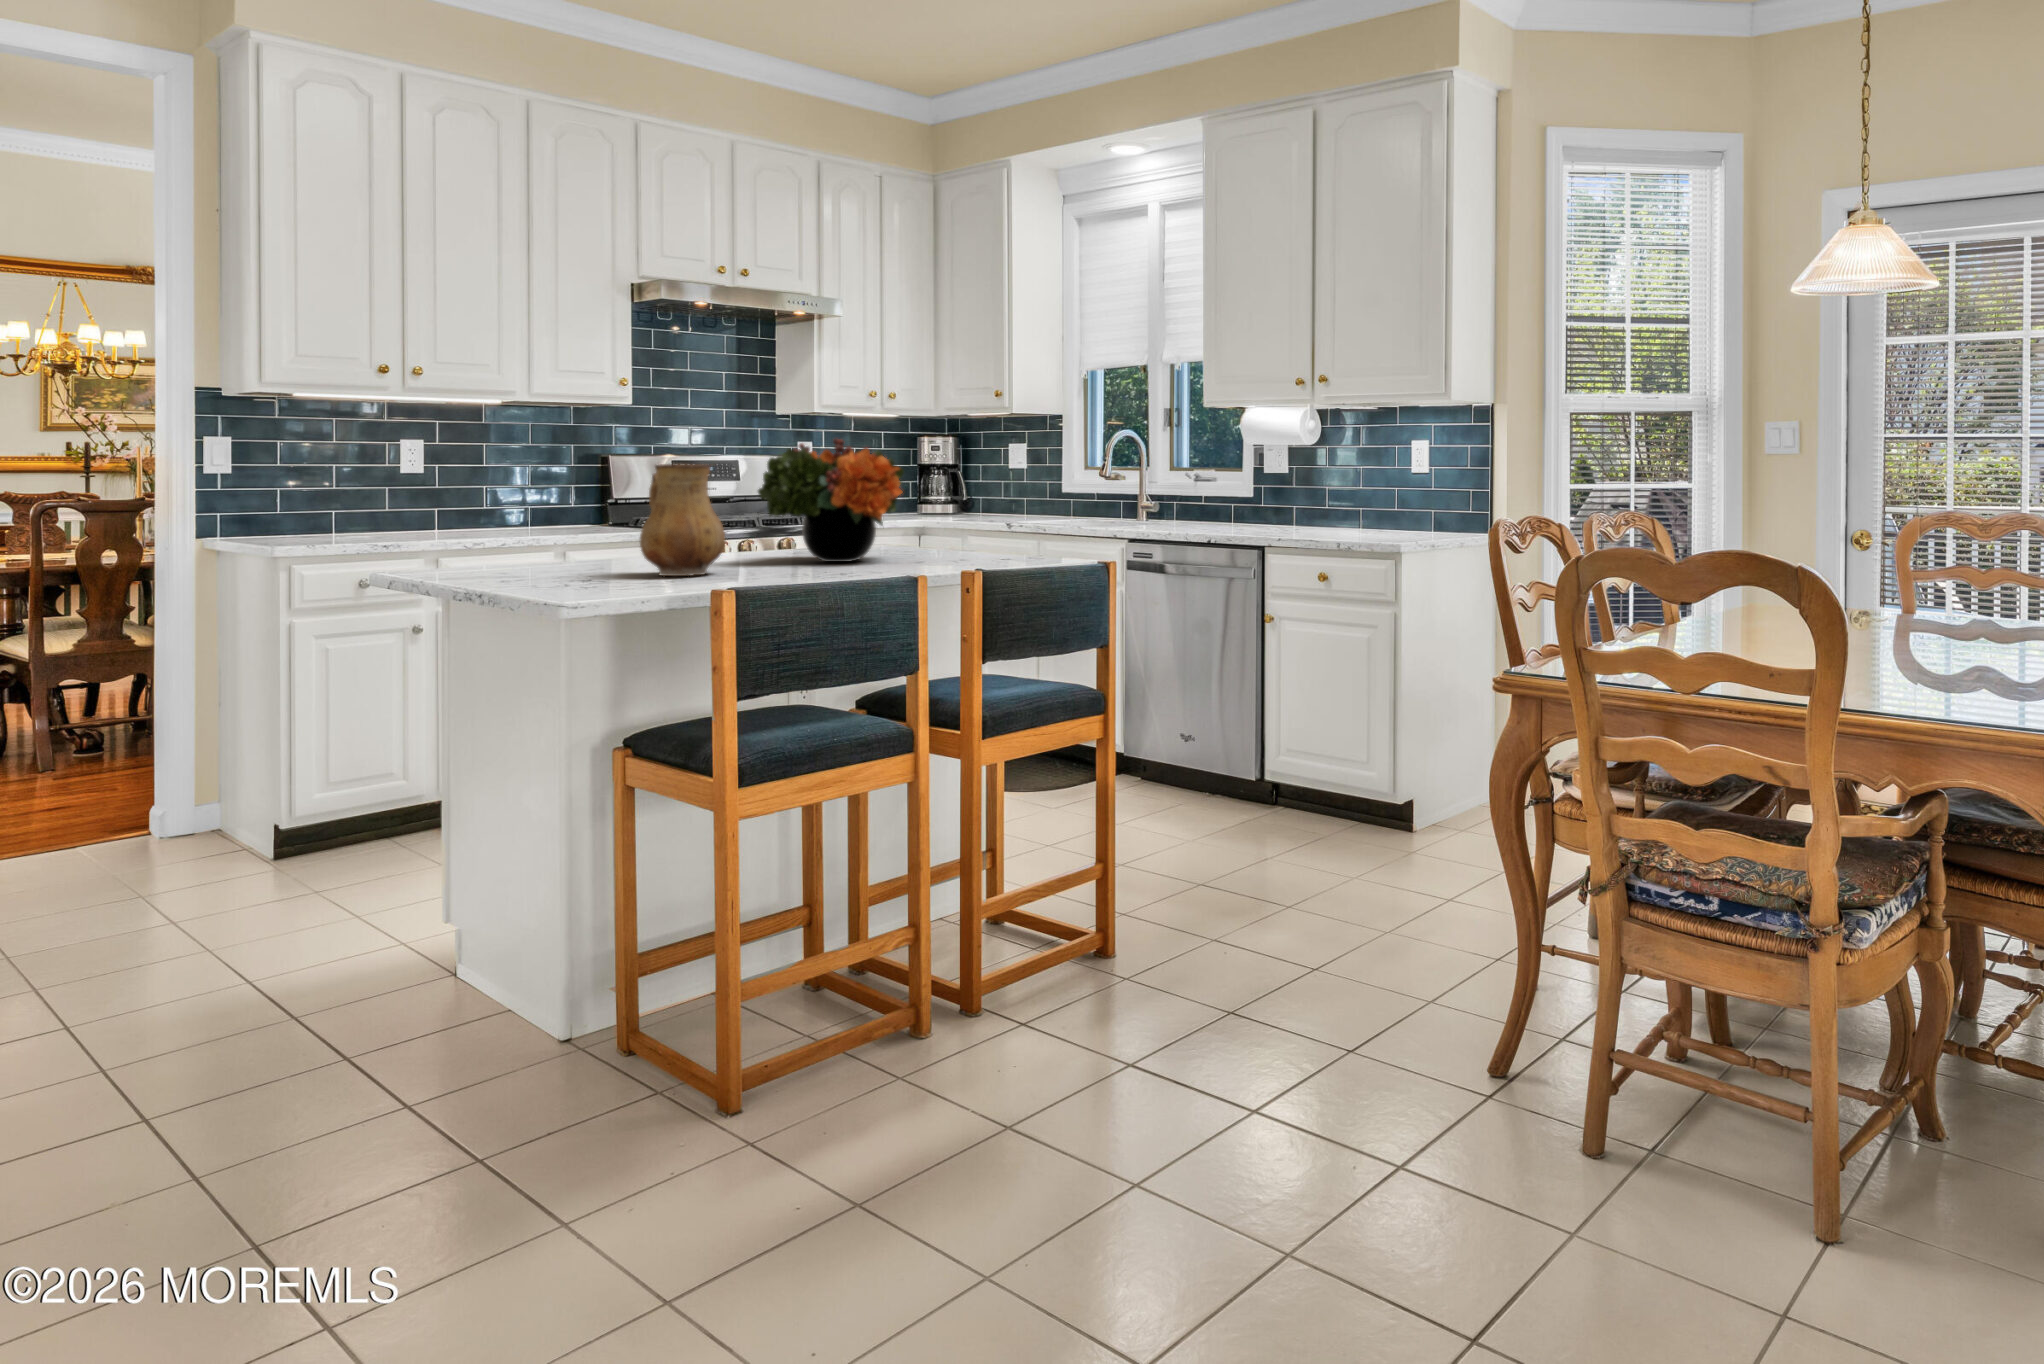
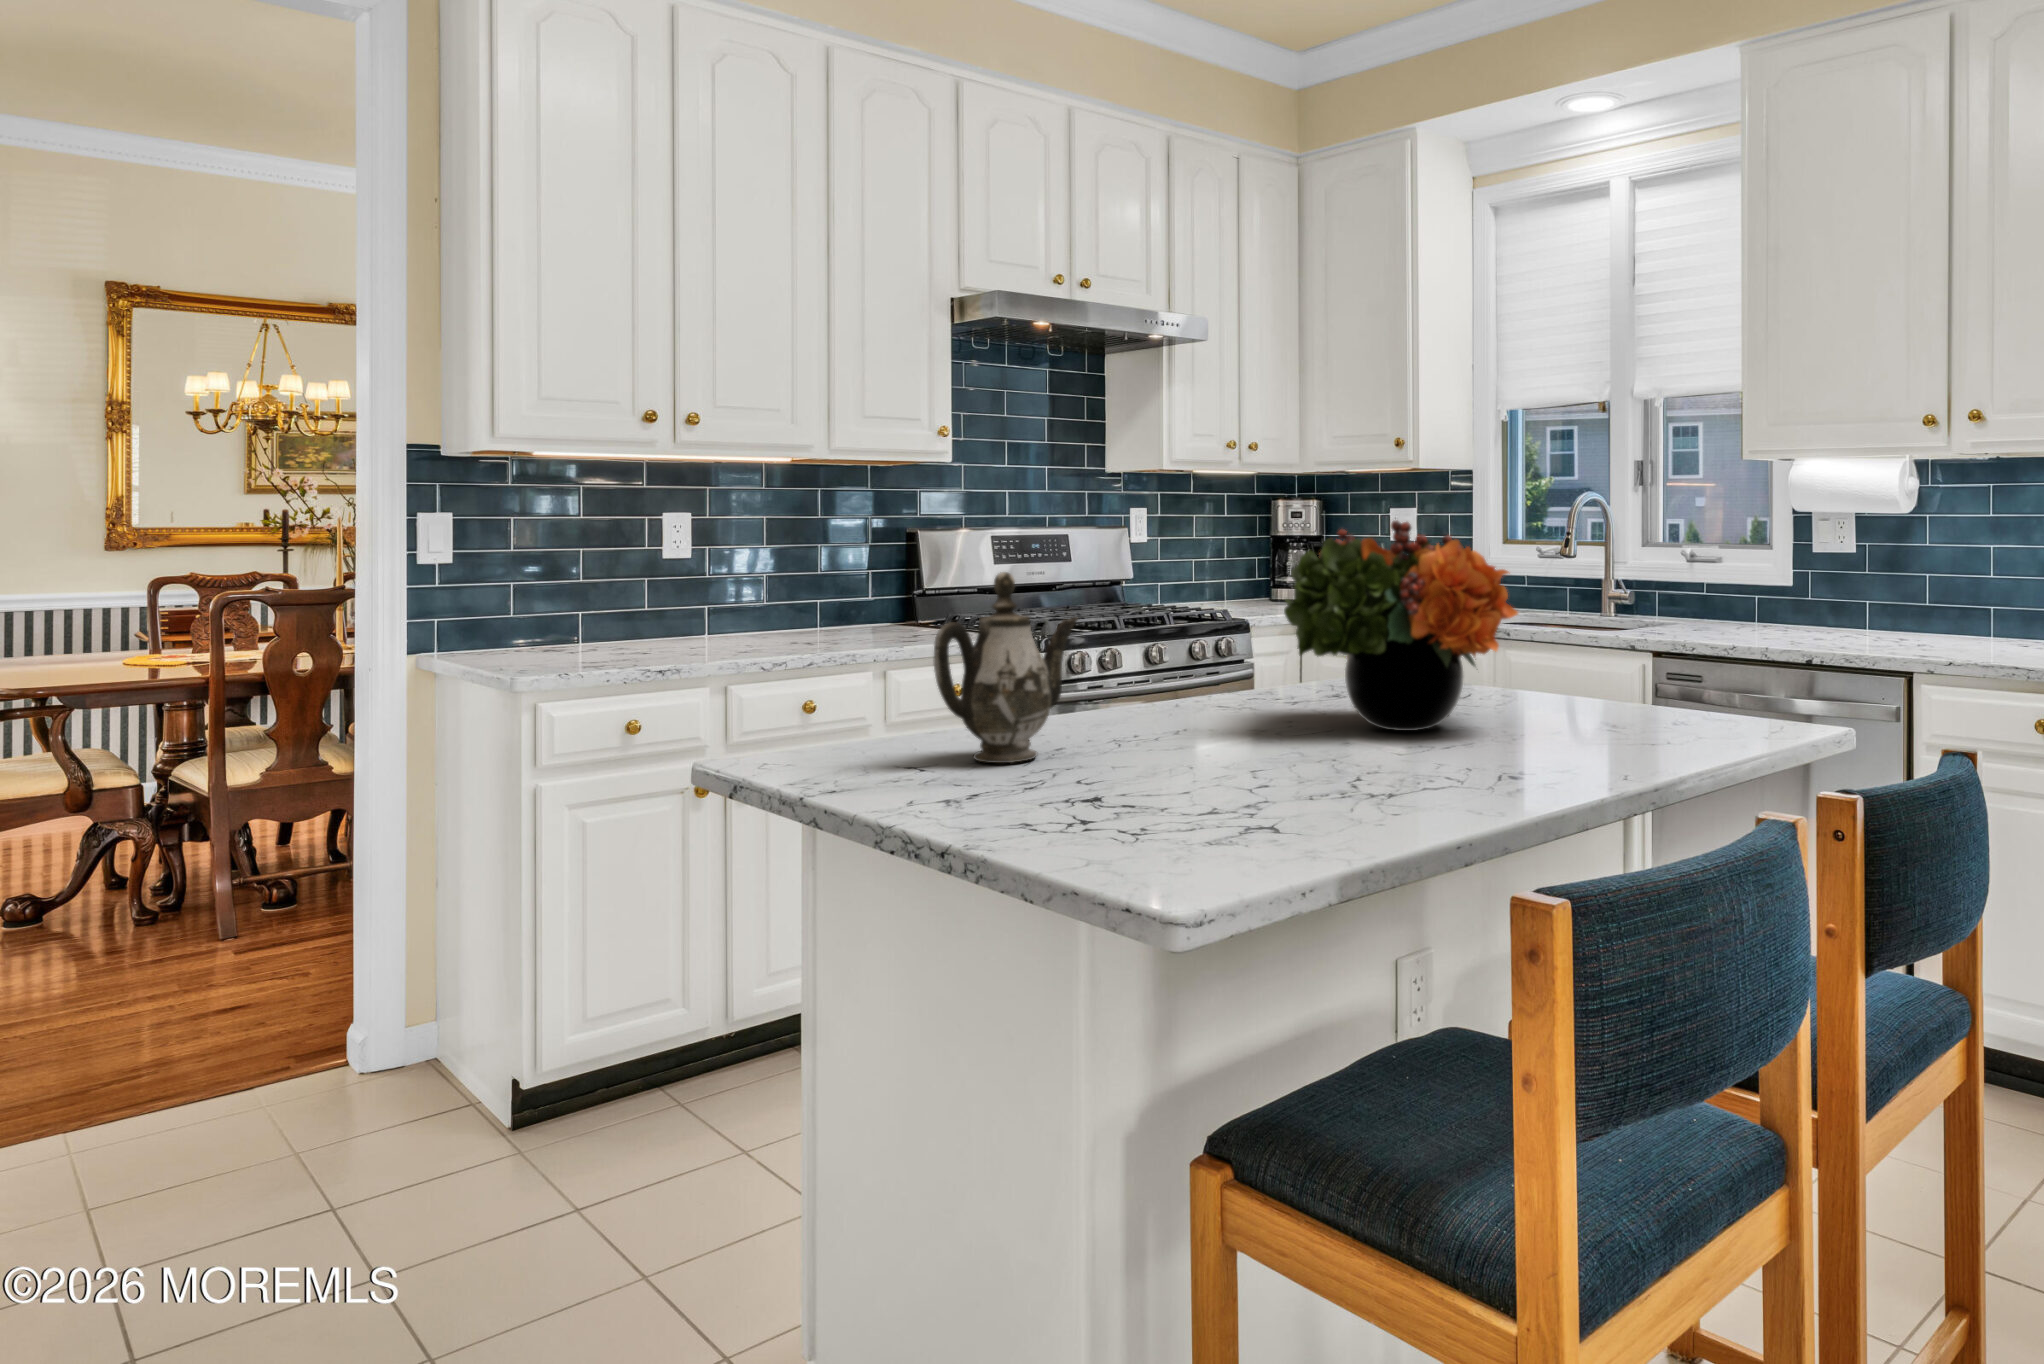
teapot: none [520,464,620,573] -> present [934,572,1077,763]
ceramic pitcher: present [640,464,725,576] -> none [1139,572,1278,778]

